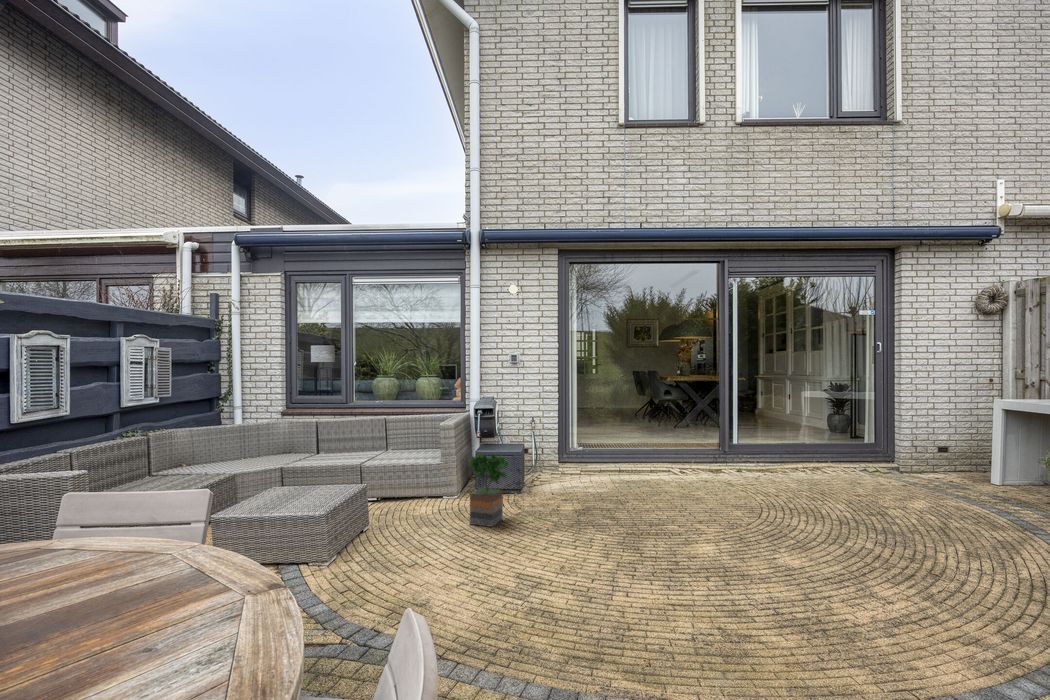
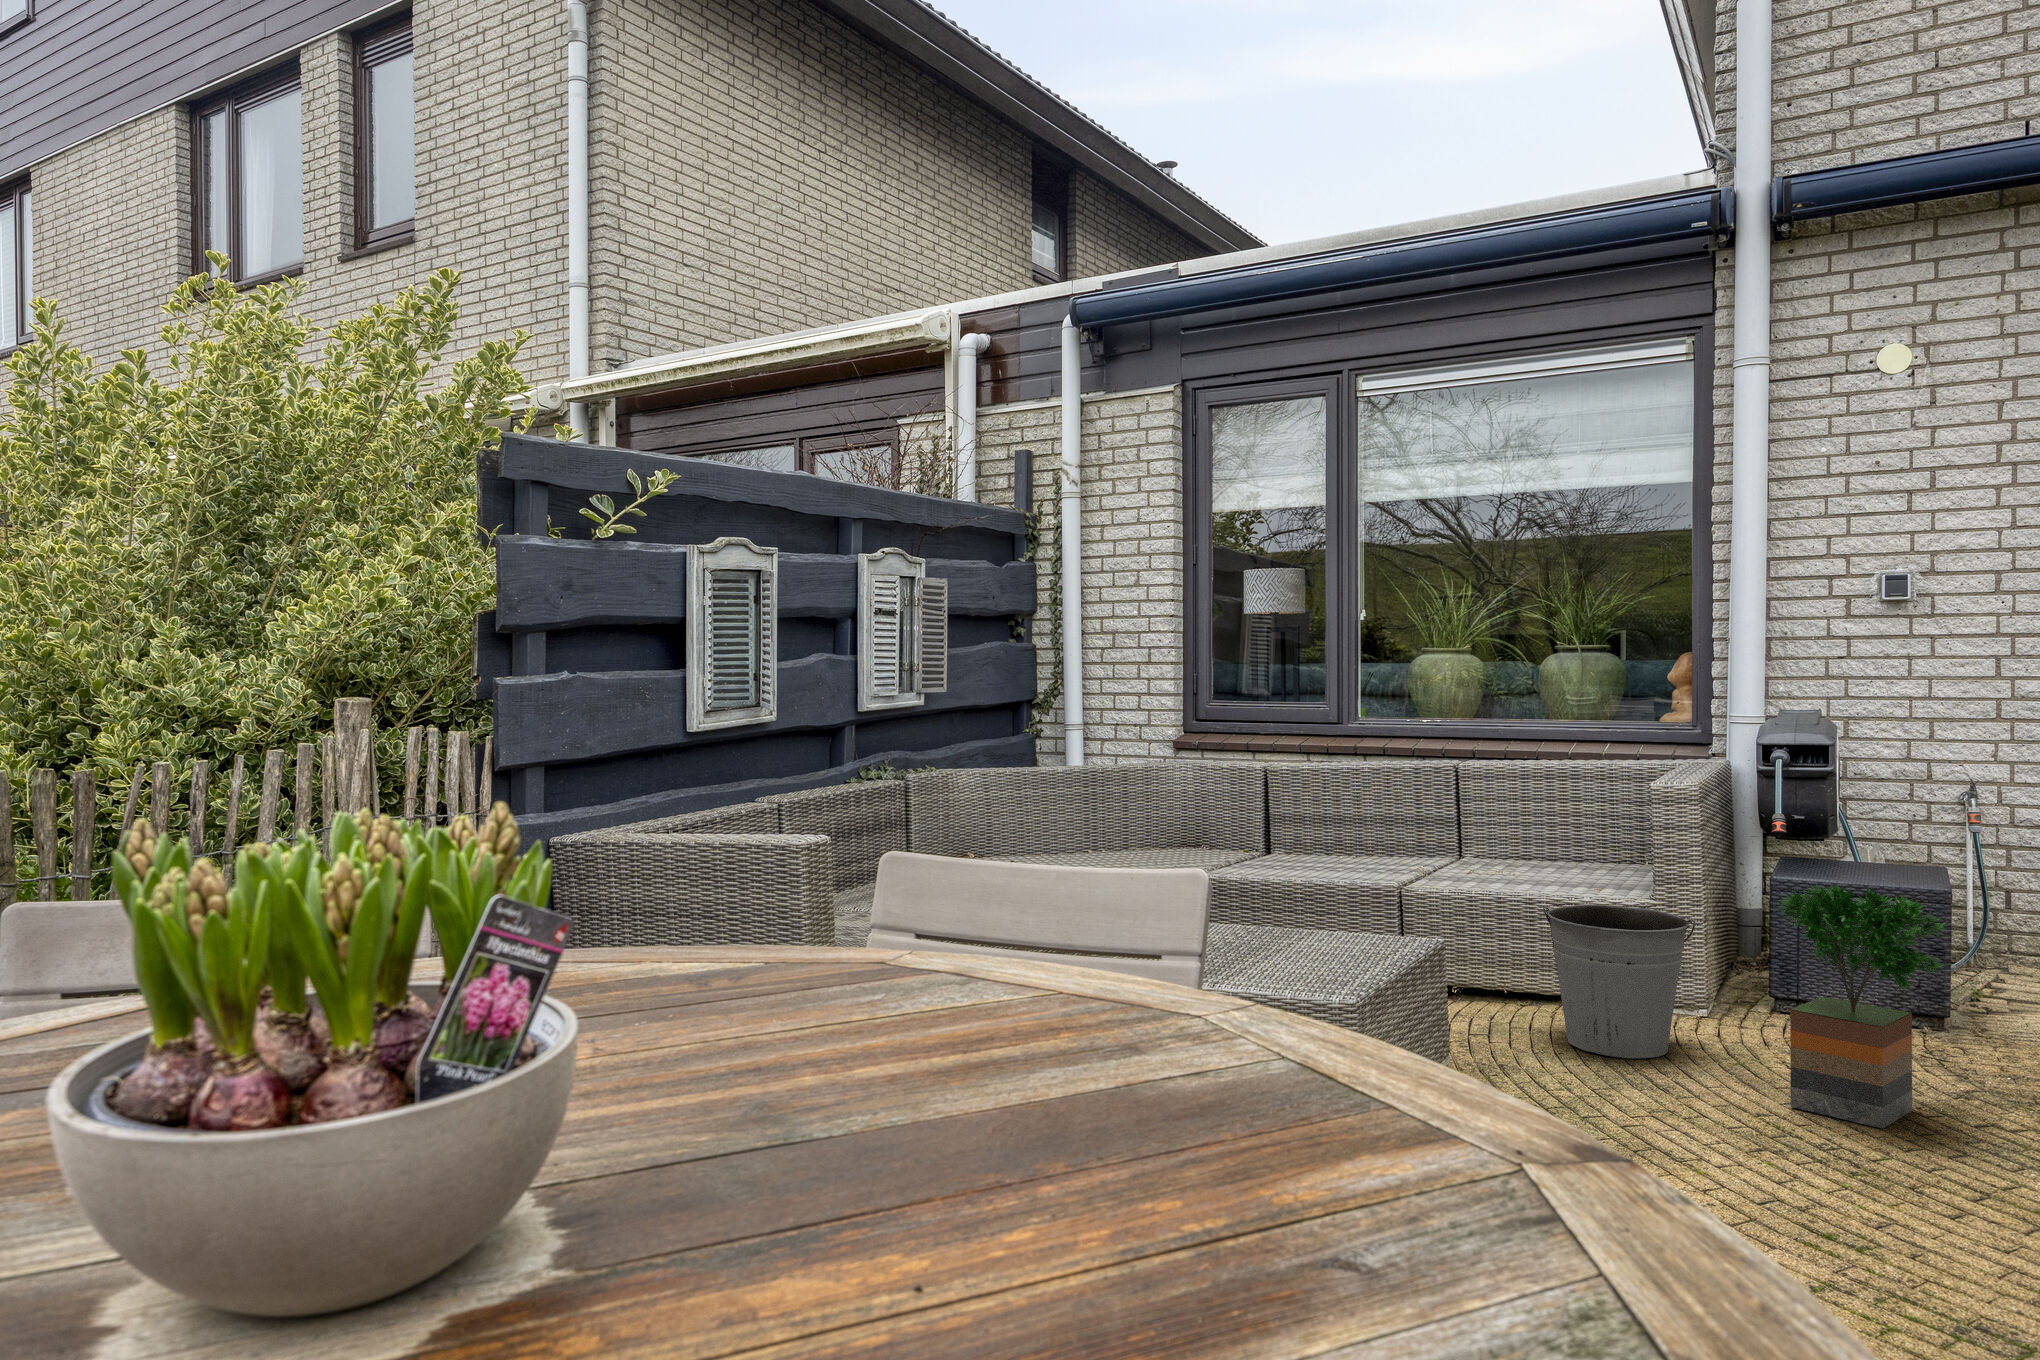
bucket: none [403,464,449,516] -> present [1543,905,1695,1058]

